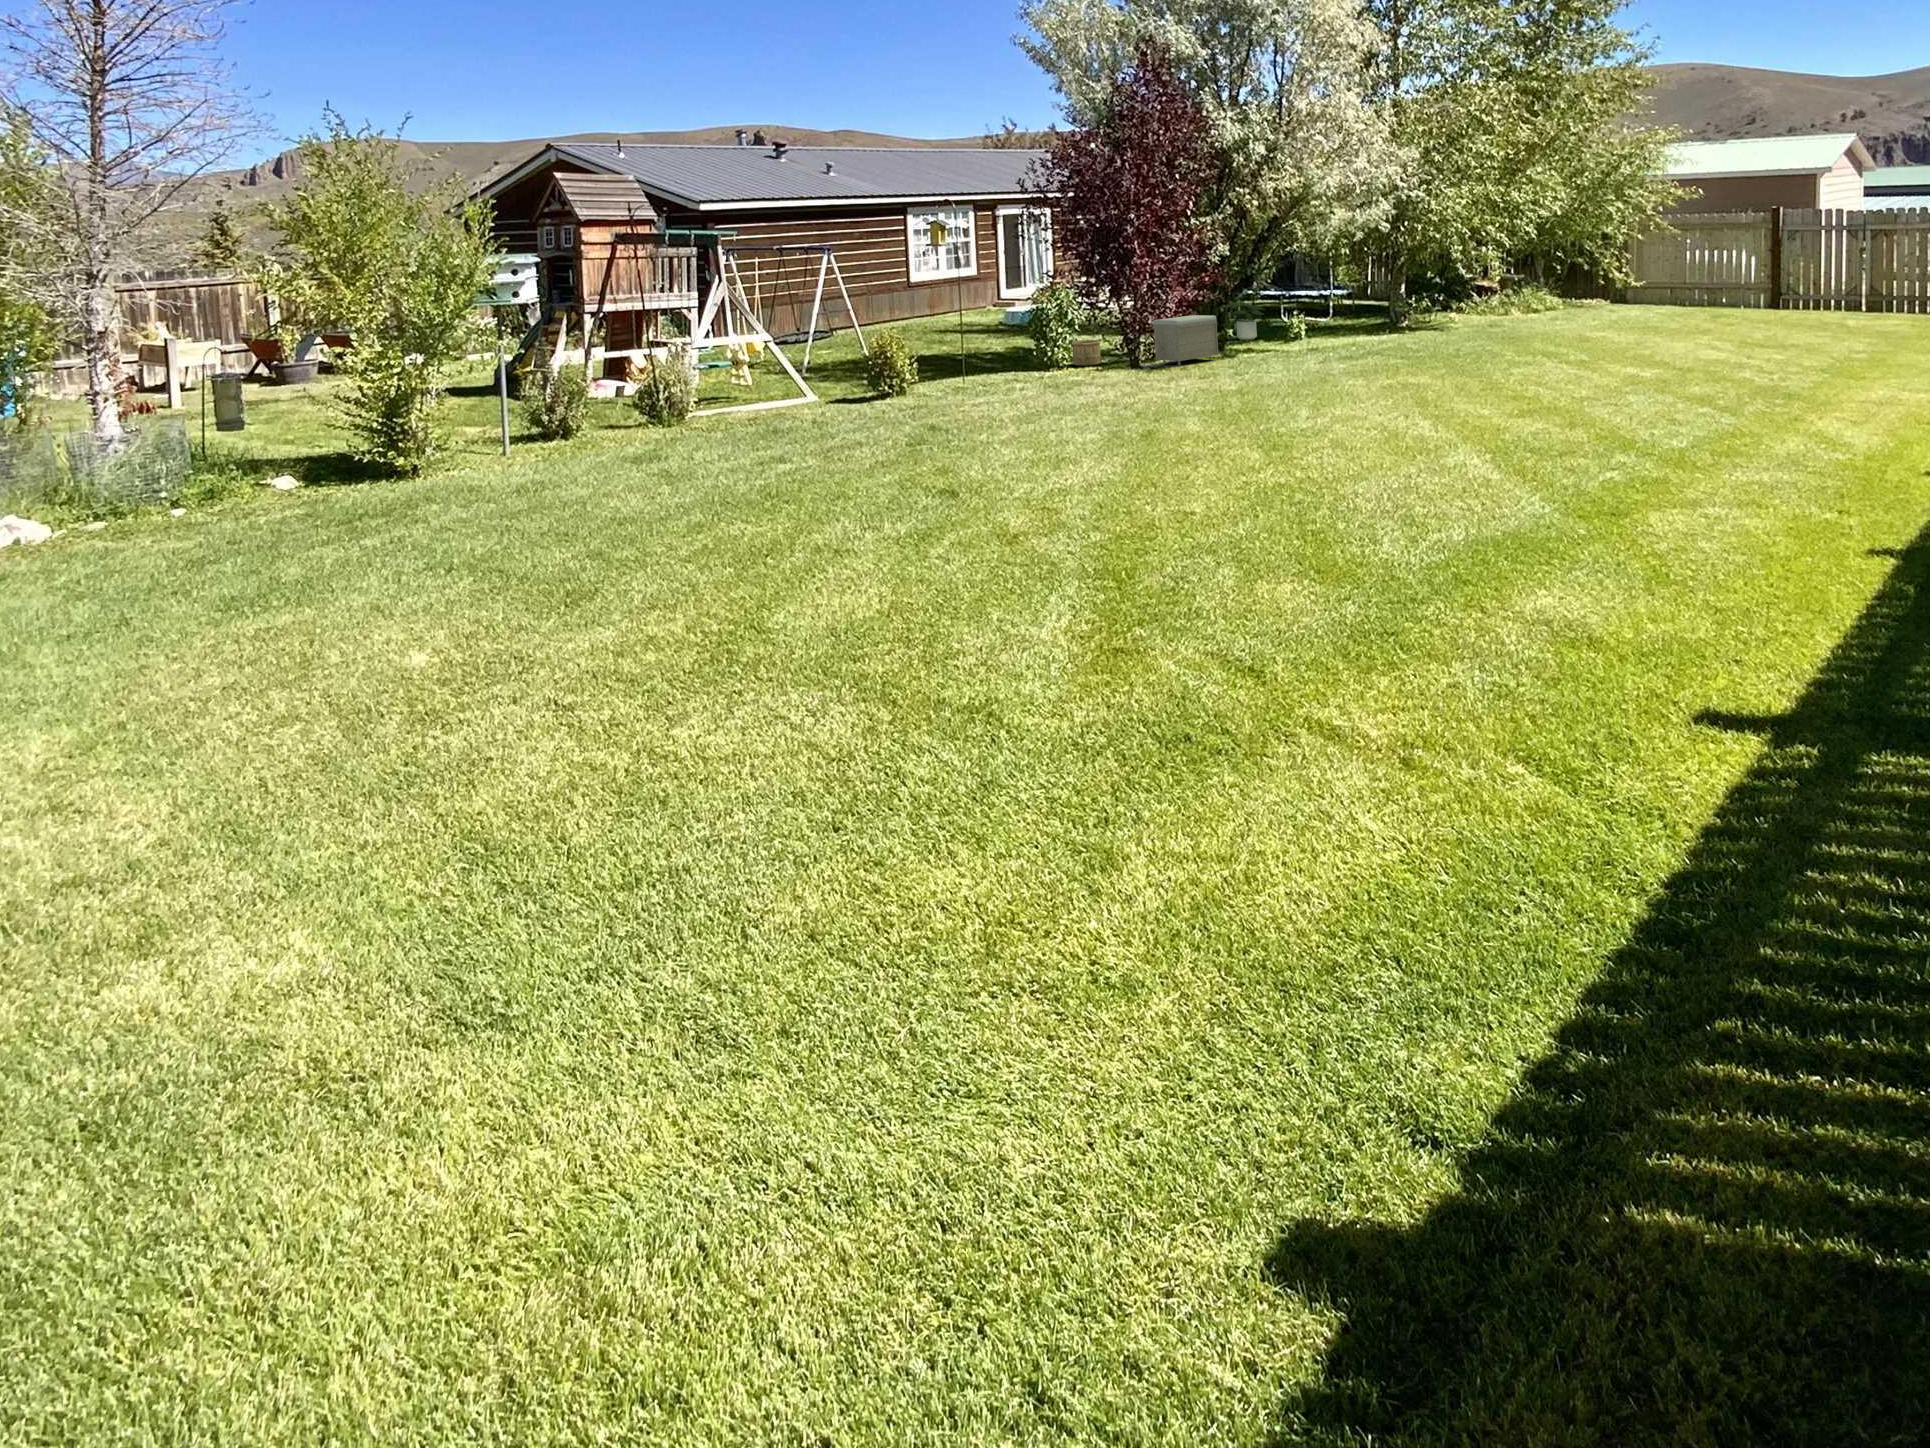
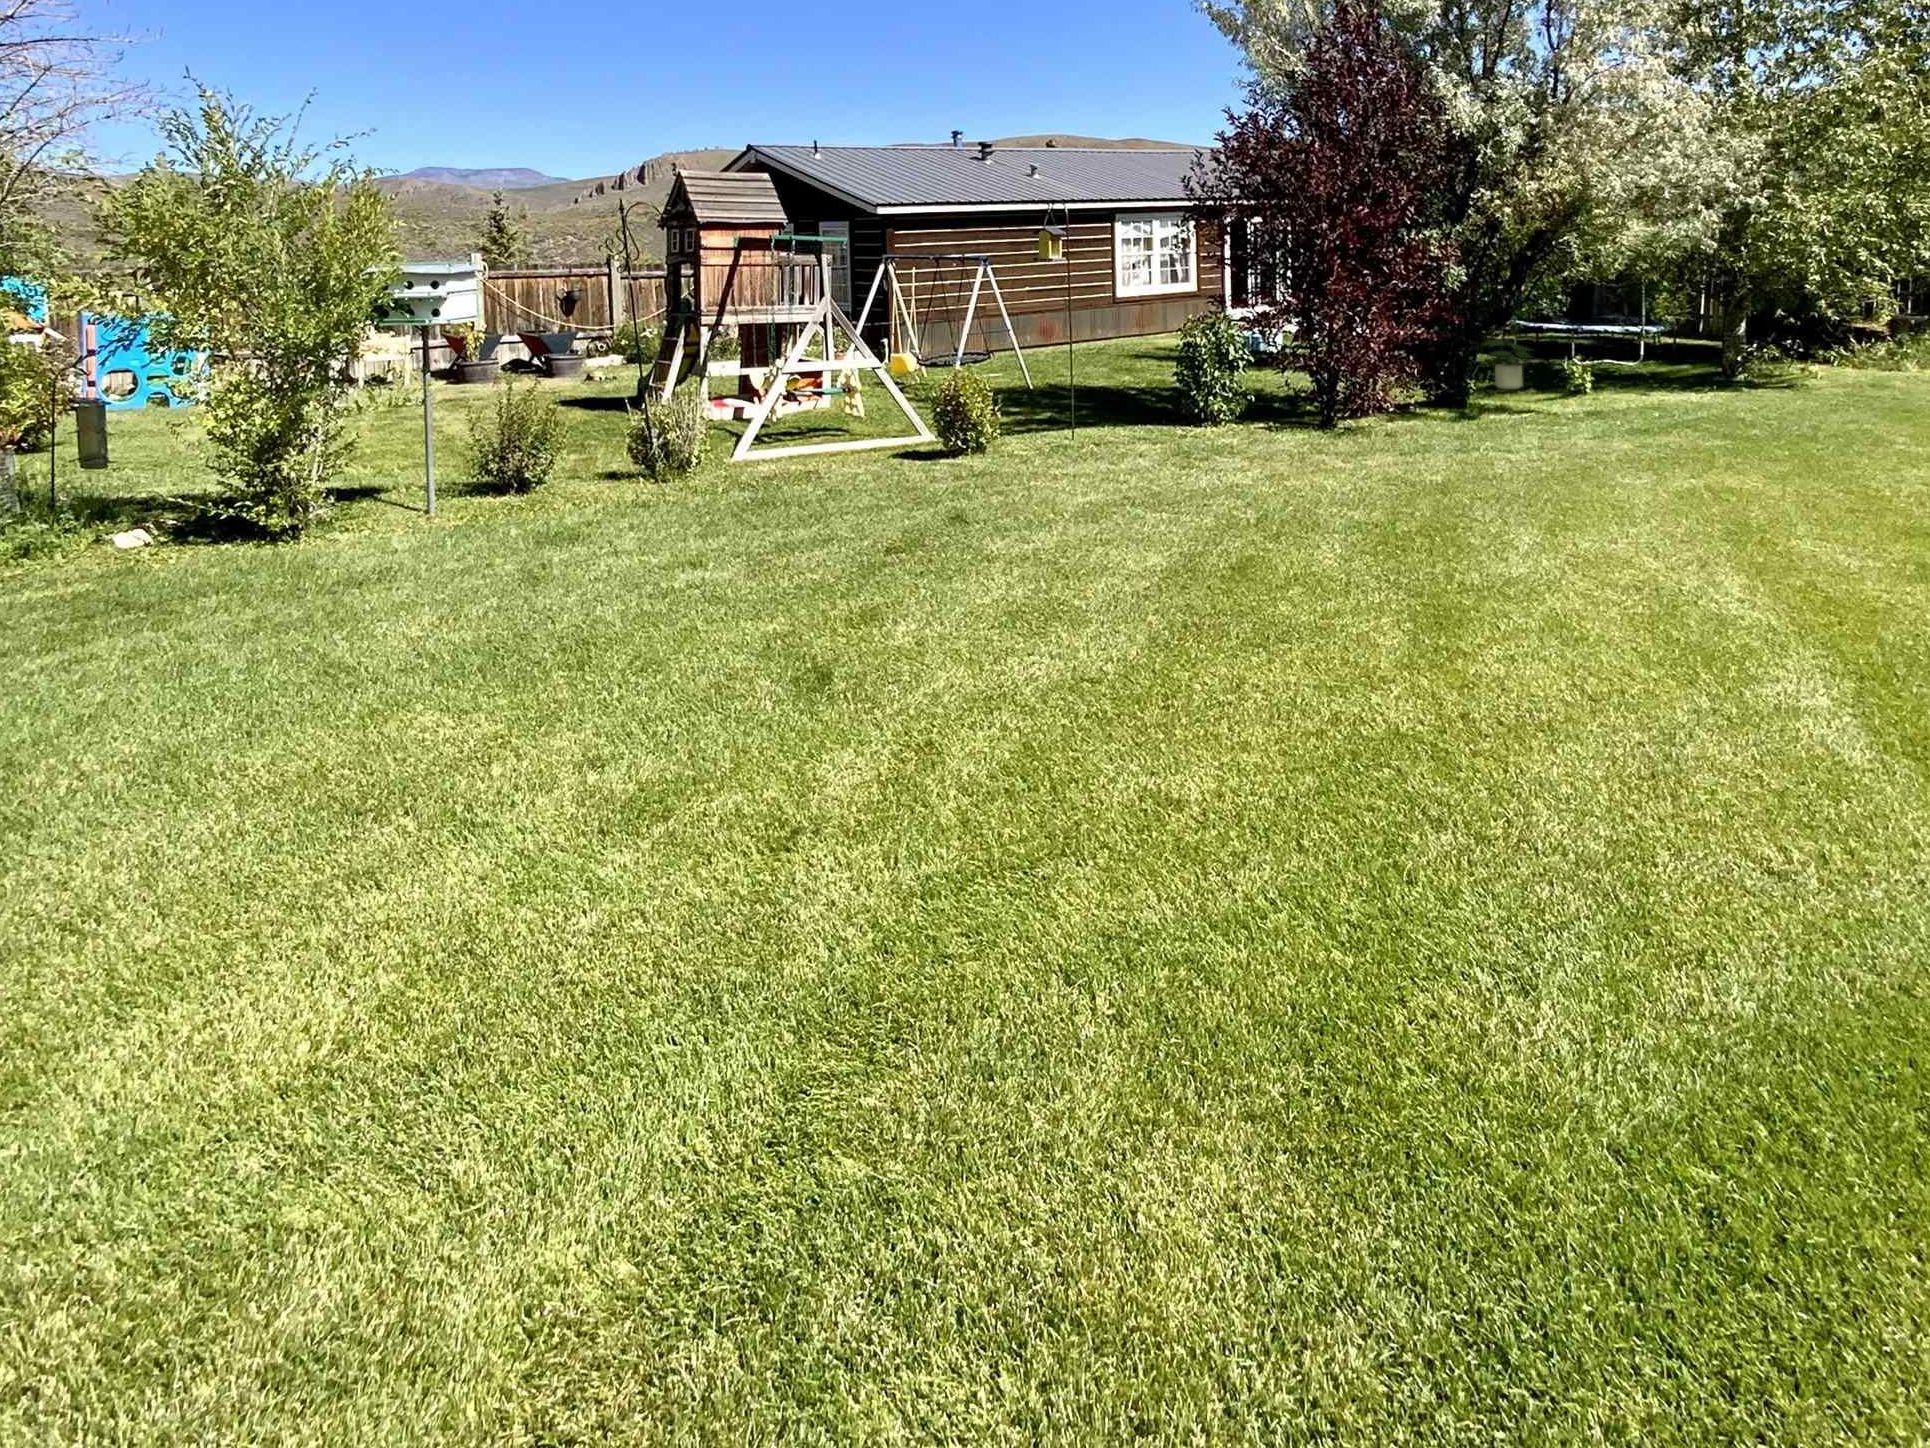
storage bench: present [1153,315,1218,365] -> none [1366,356,1455,422]
wooden bucket: present [1071,340,1101,366] -> none [1260,382,1298,415]

